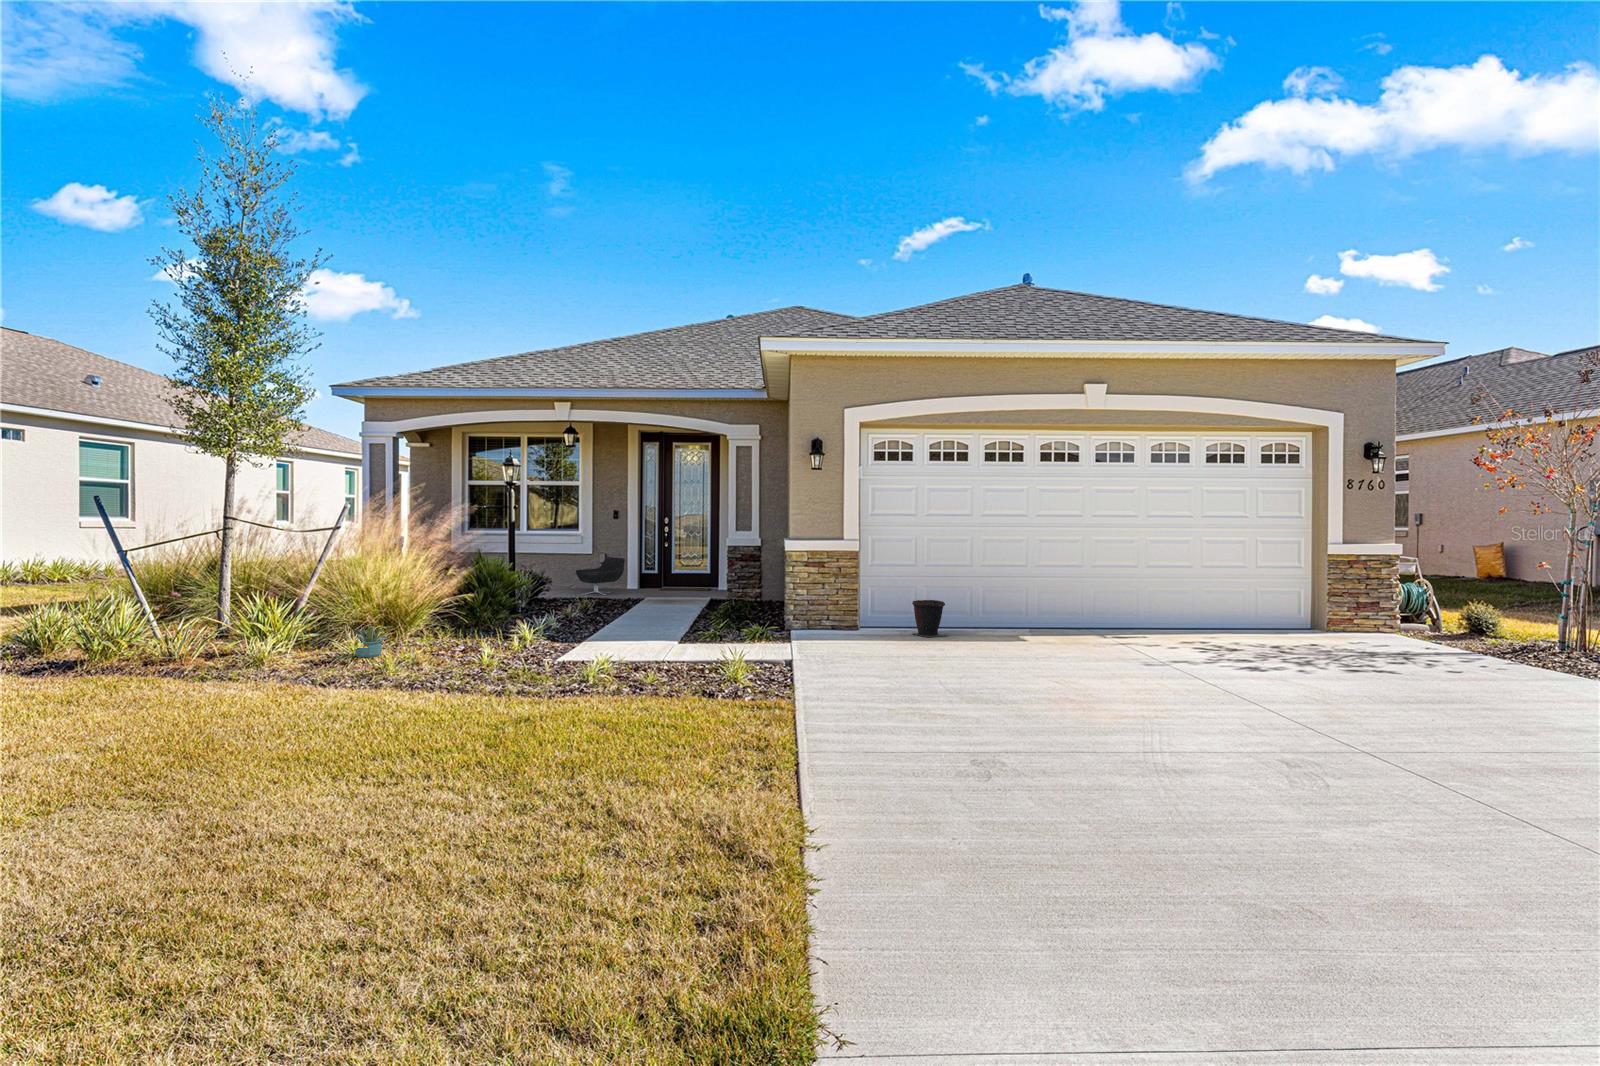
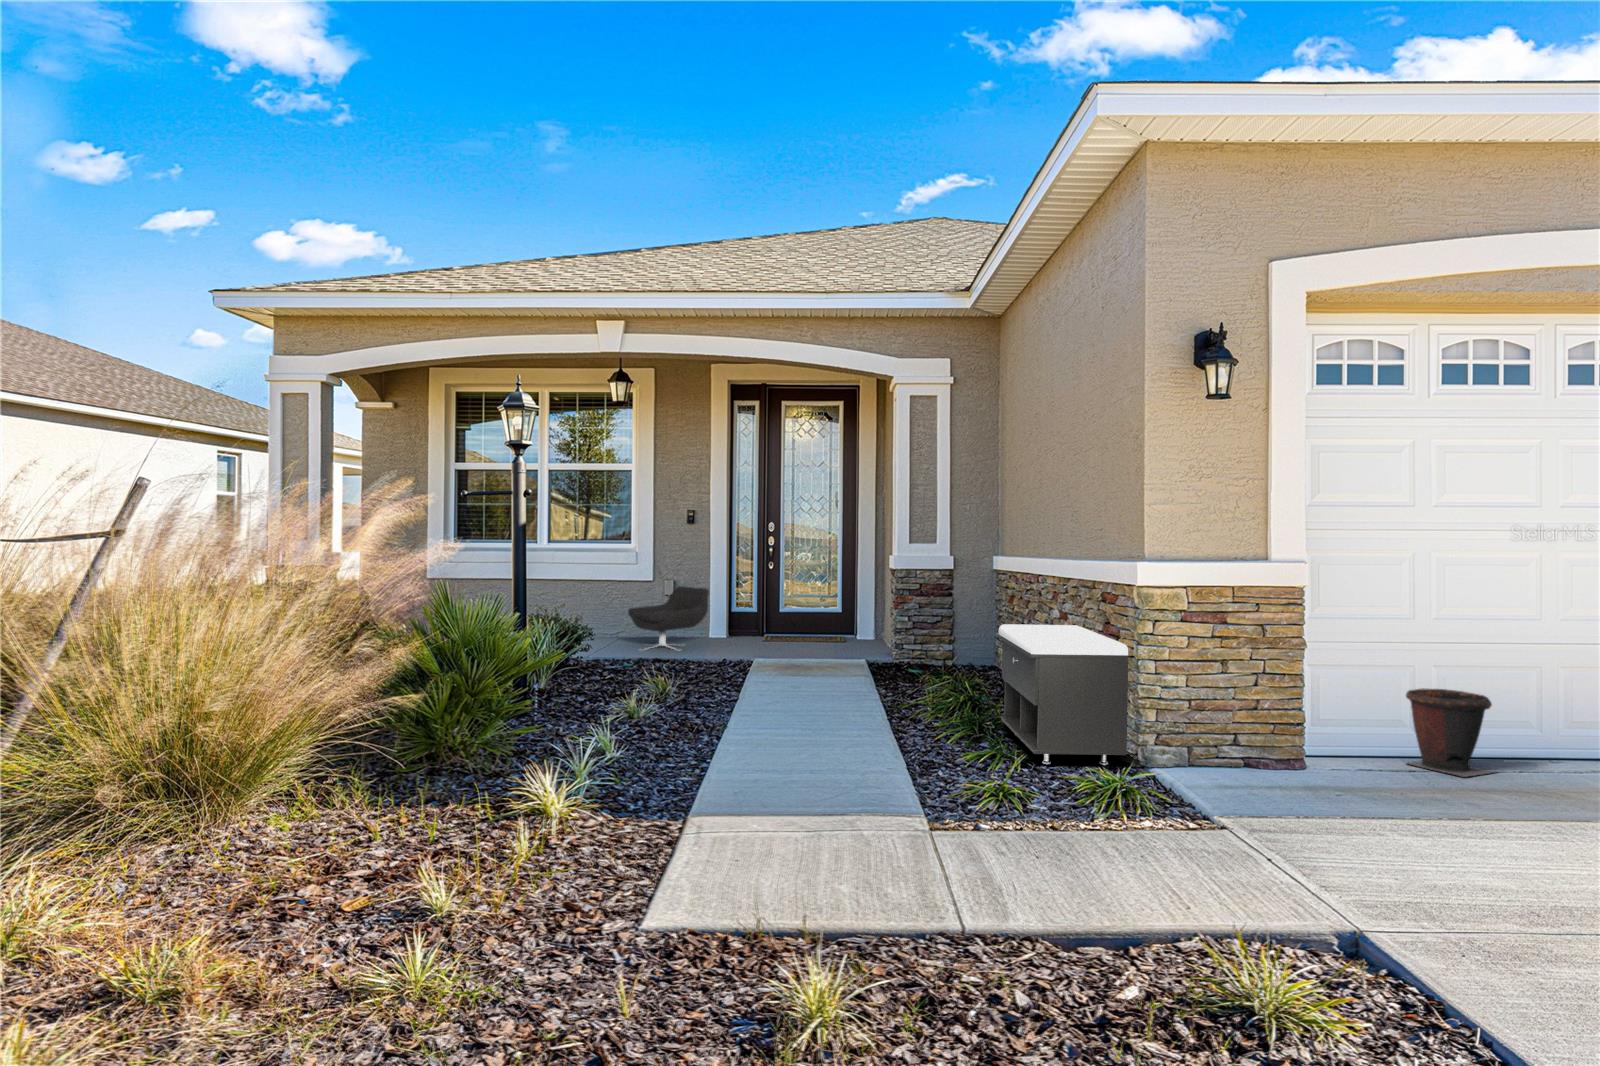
storage bench: none [737,572,782,634] -> present [998,624,1128,765]
decorative plant: present [354,626,387,657] -> none [118,791,226,882]

